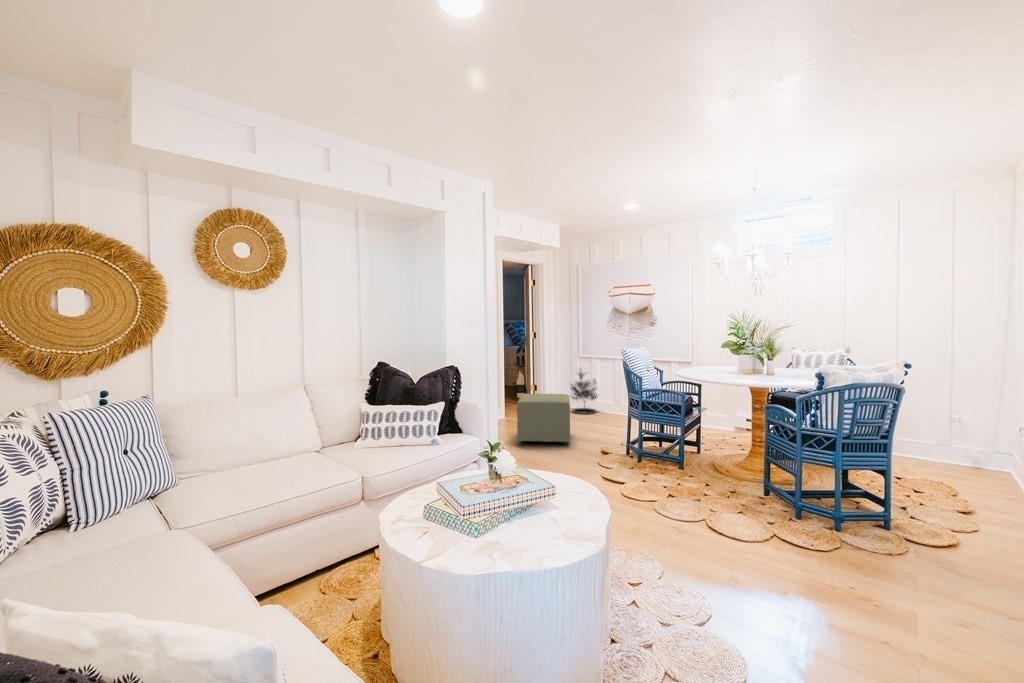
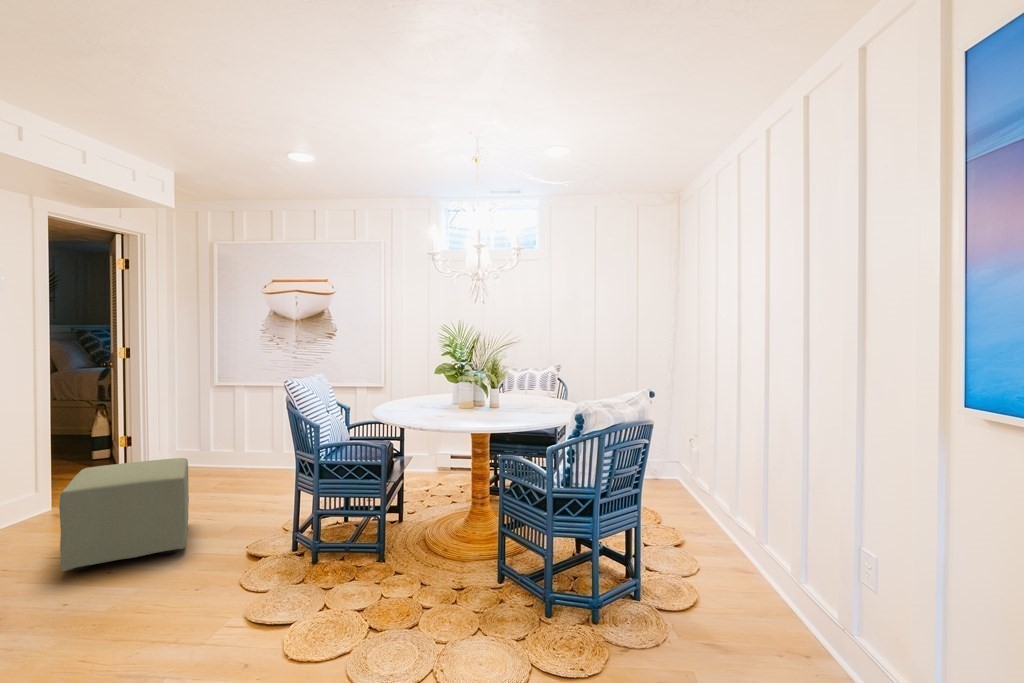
potted tree: present [571,371,597,414] -> none [193,402,249,478]

